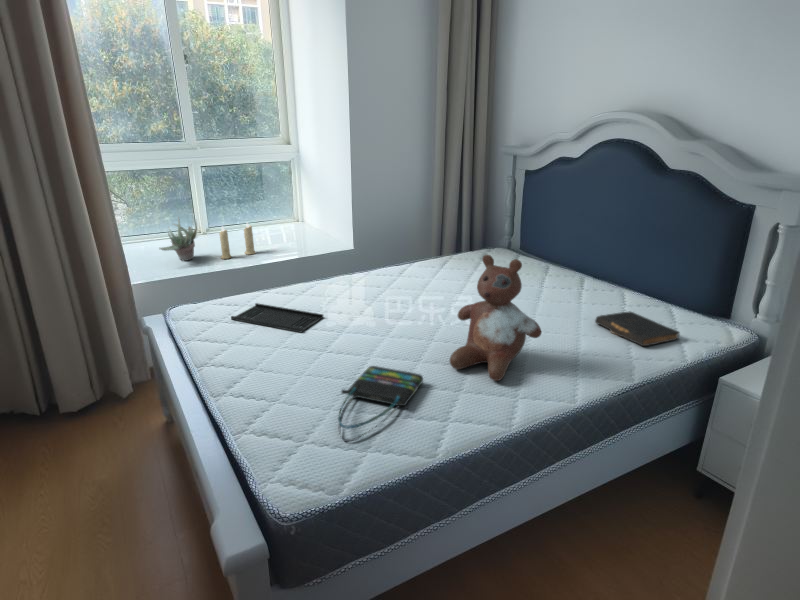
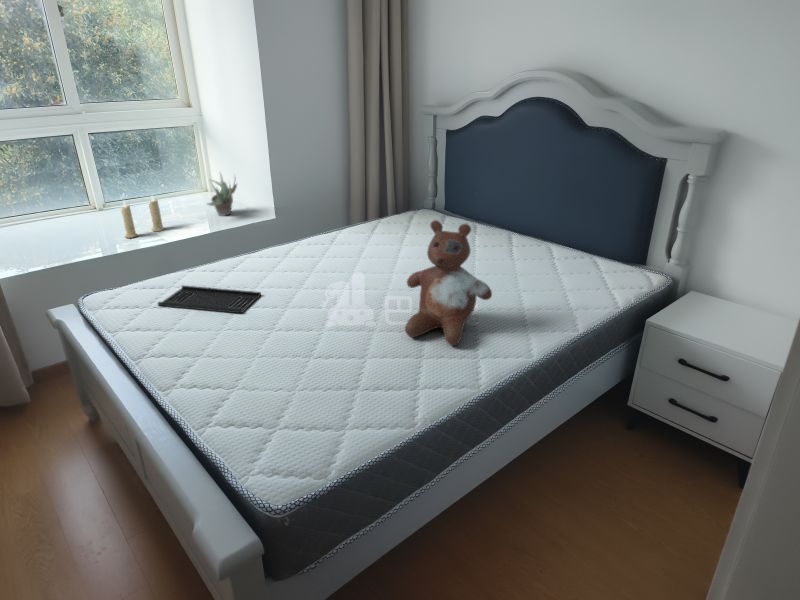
succulent plant: present [160,217,197,261] -> present [208,174,237,216]
book: present [595,312,679,346] -> none [532,266,610,299]
tote bag: present [338,366,423,442] -> none [303,342,383,423]

